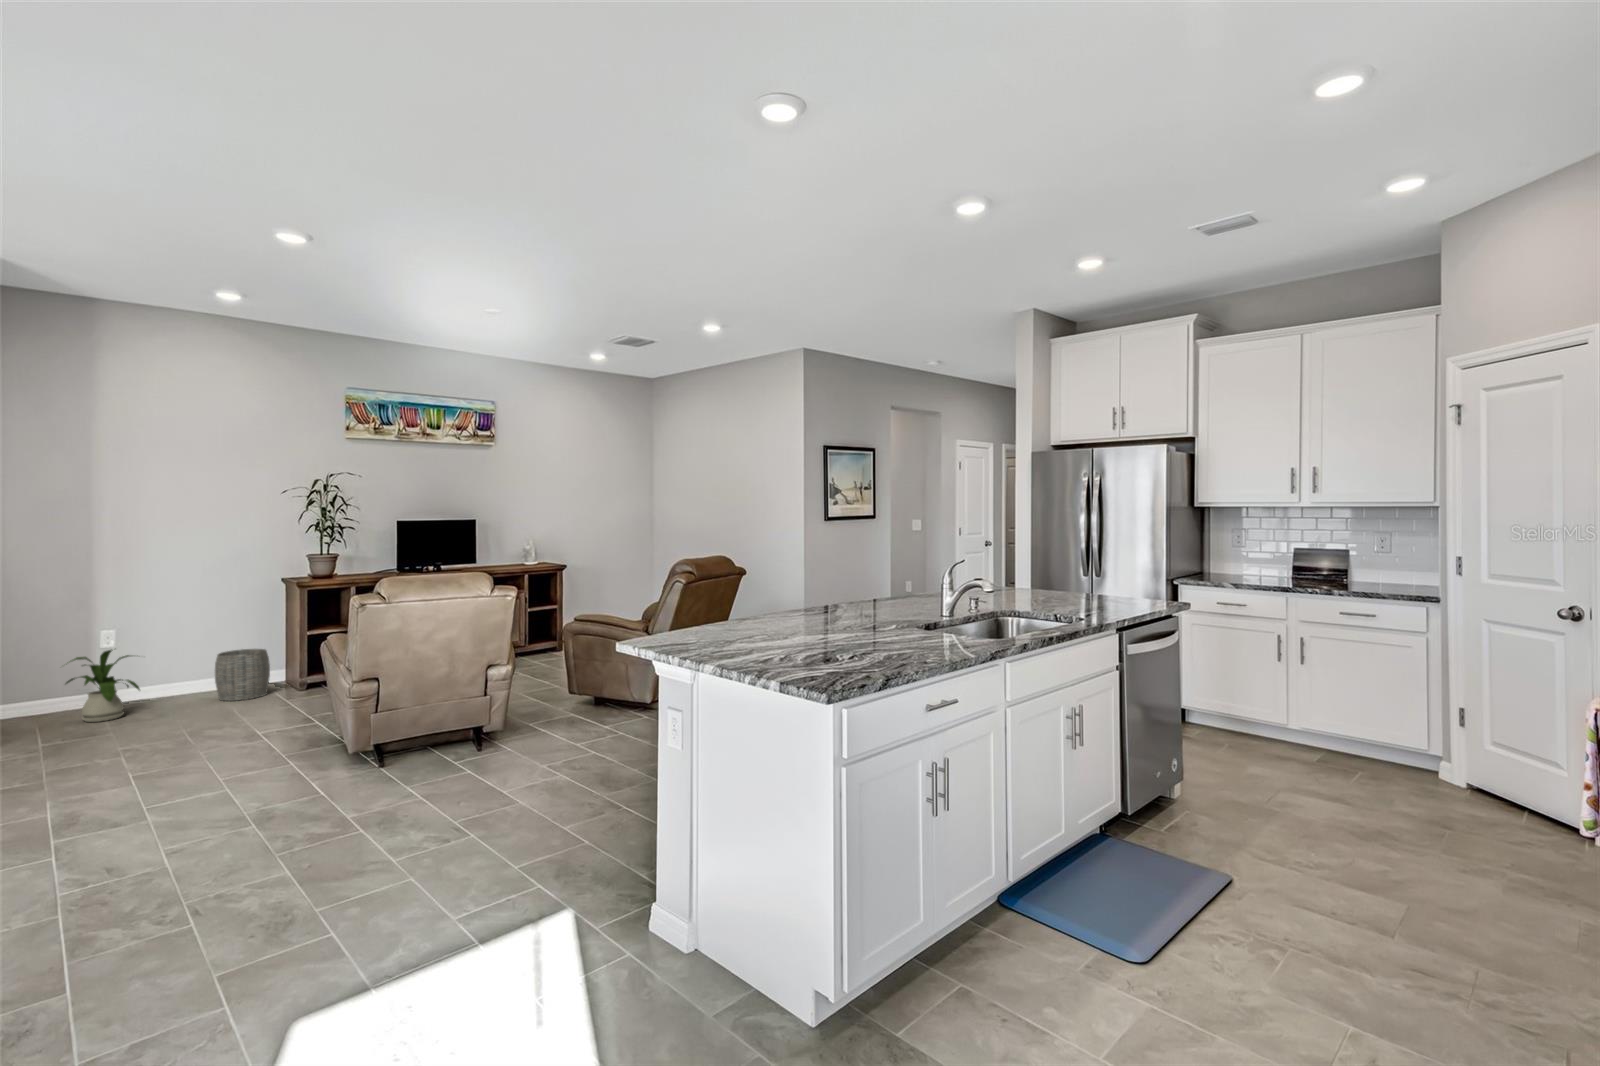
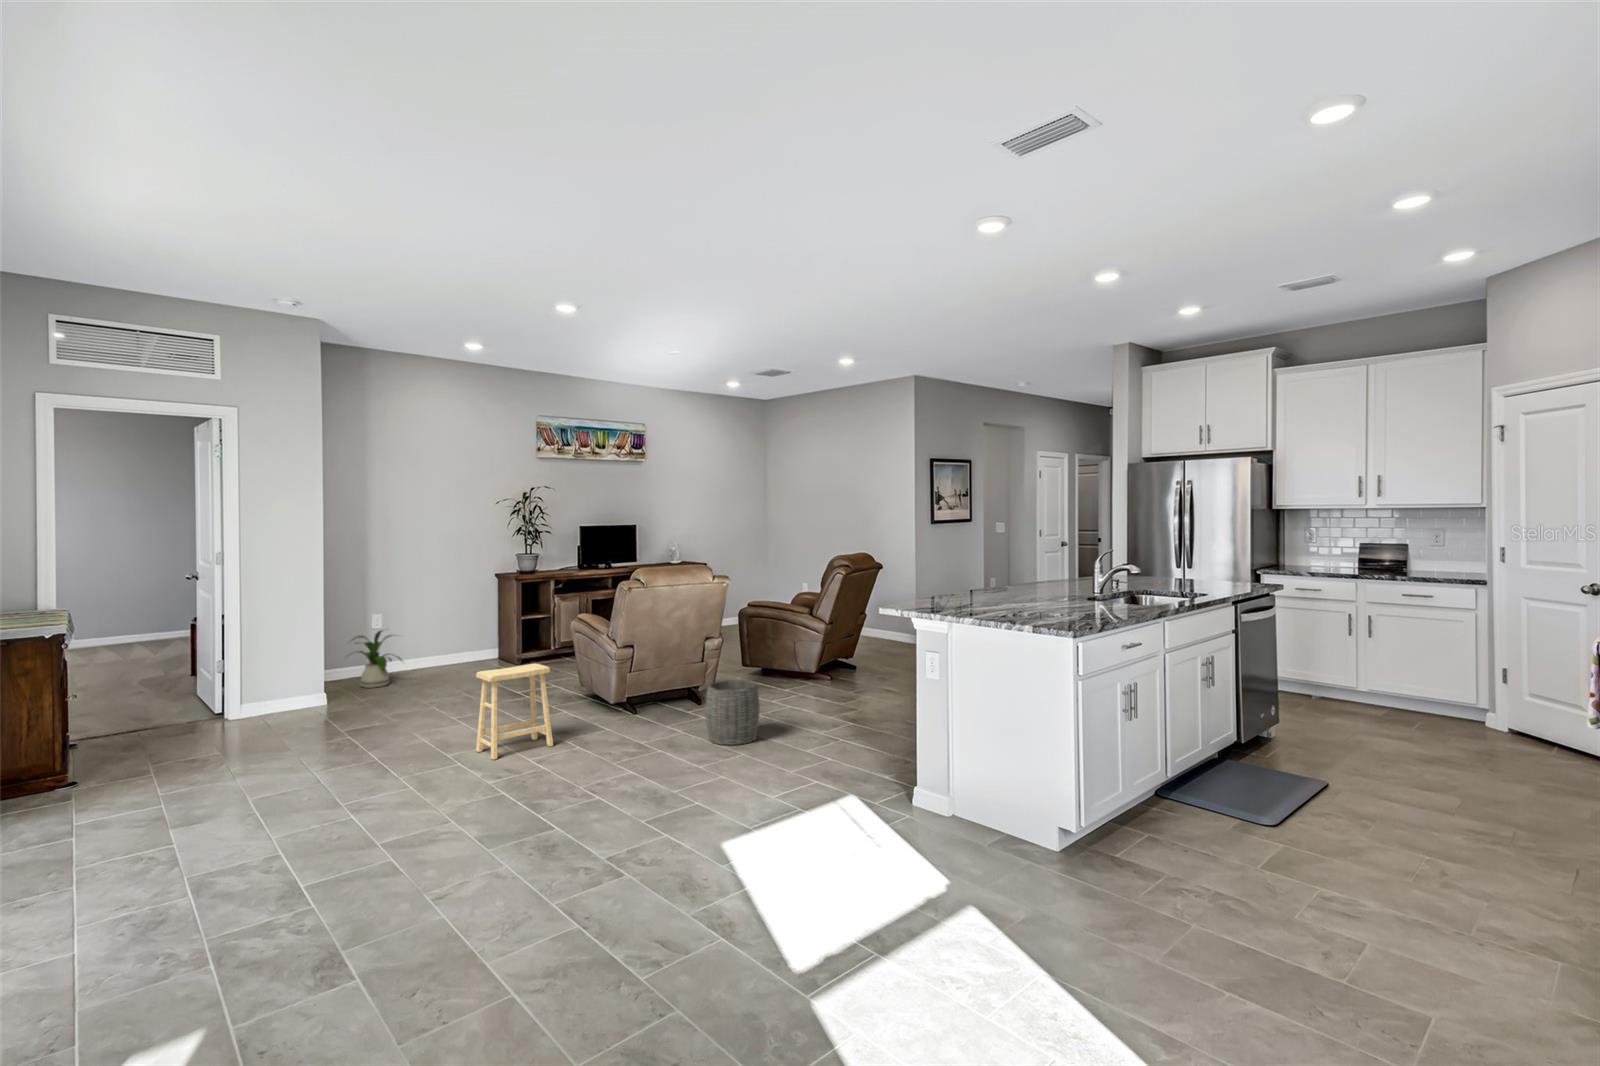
woven basket: present [215,649,270,701] -> present [705,680,760,745]
footstool: none [122,705,239,841] -> present [476,664,553,760]

